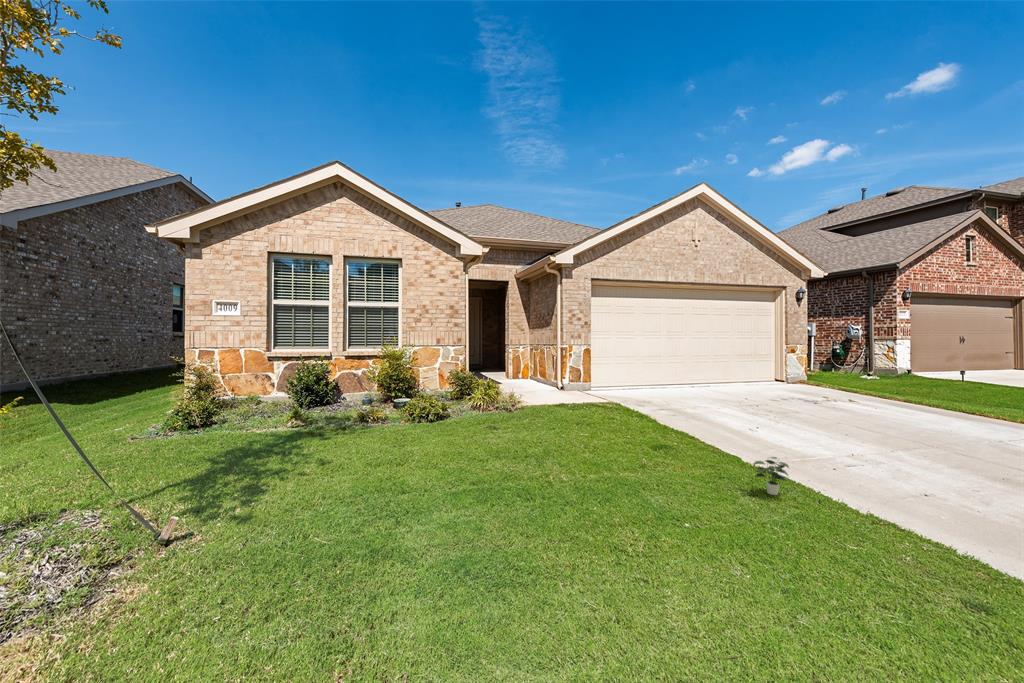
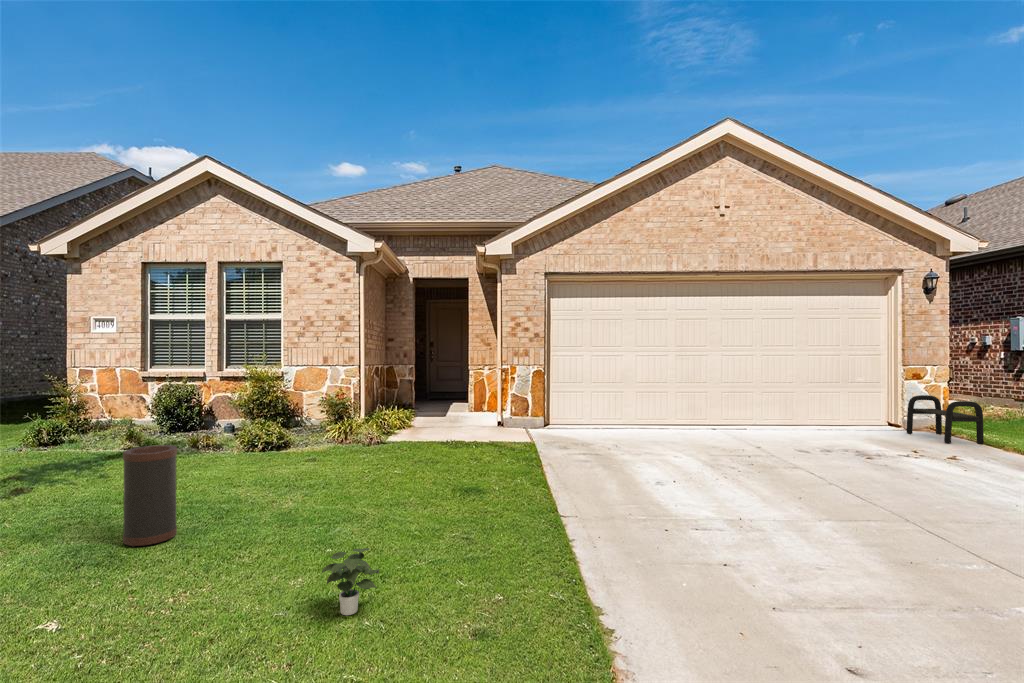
bench: none [783,362,827,389] -> present [906,395,984,444]
trash can: none [540,408,574,480] -> present [123,445,177,547]

